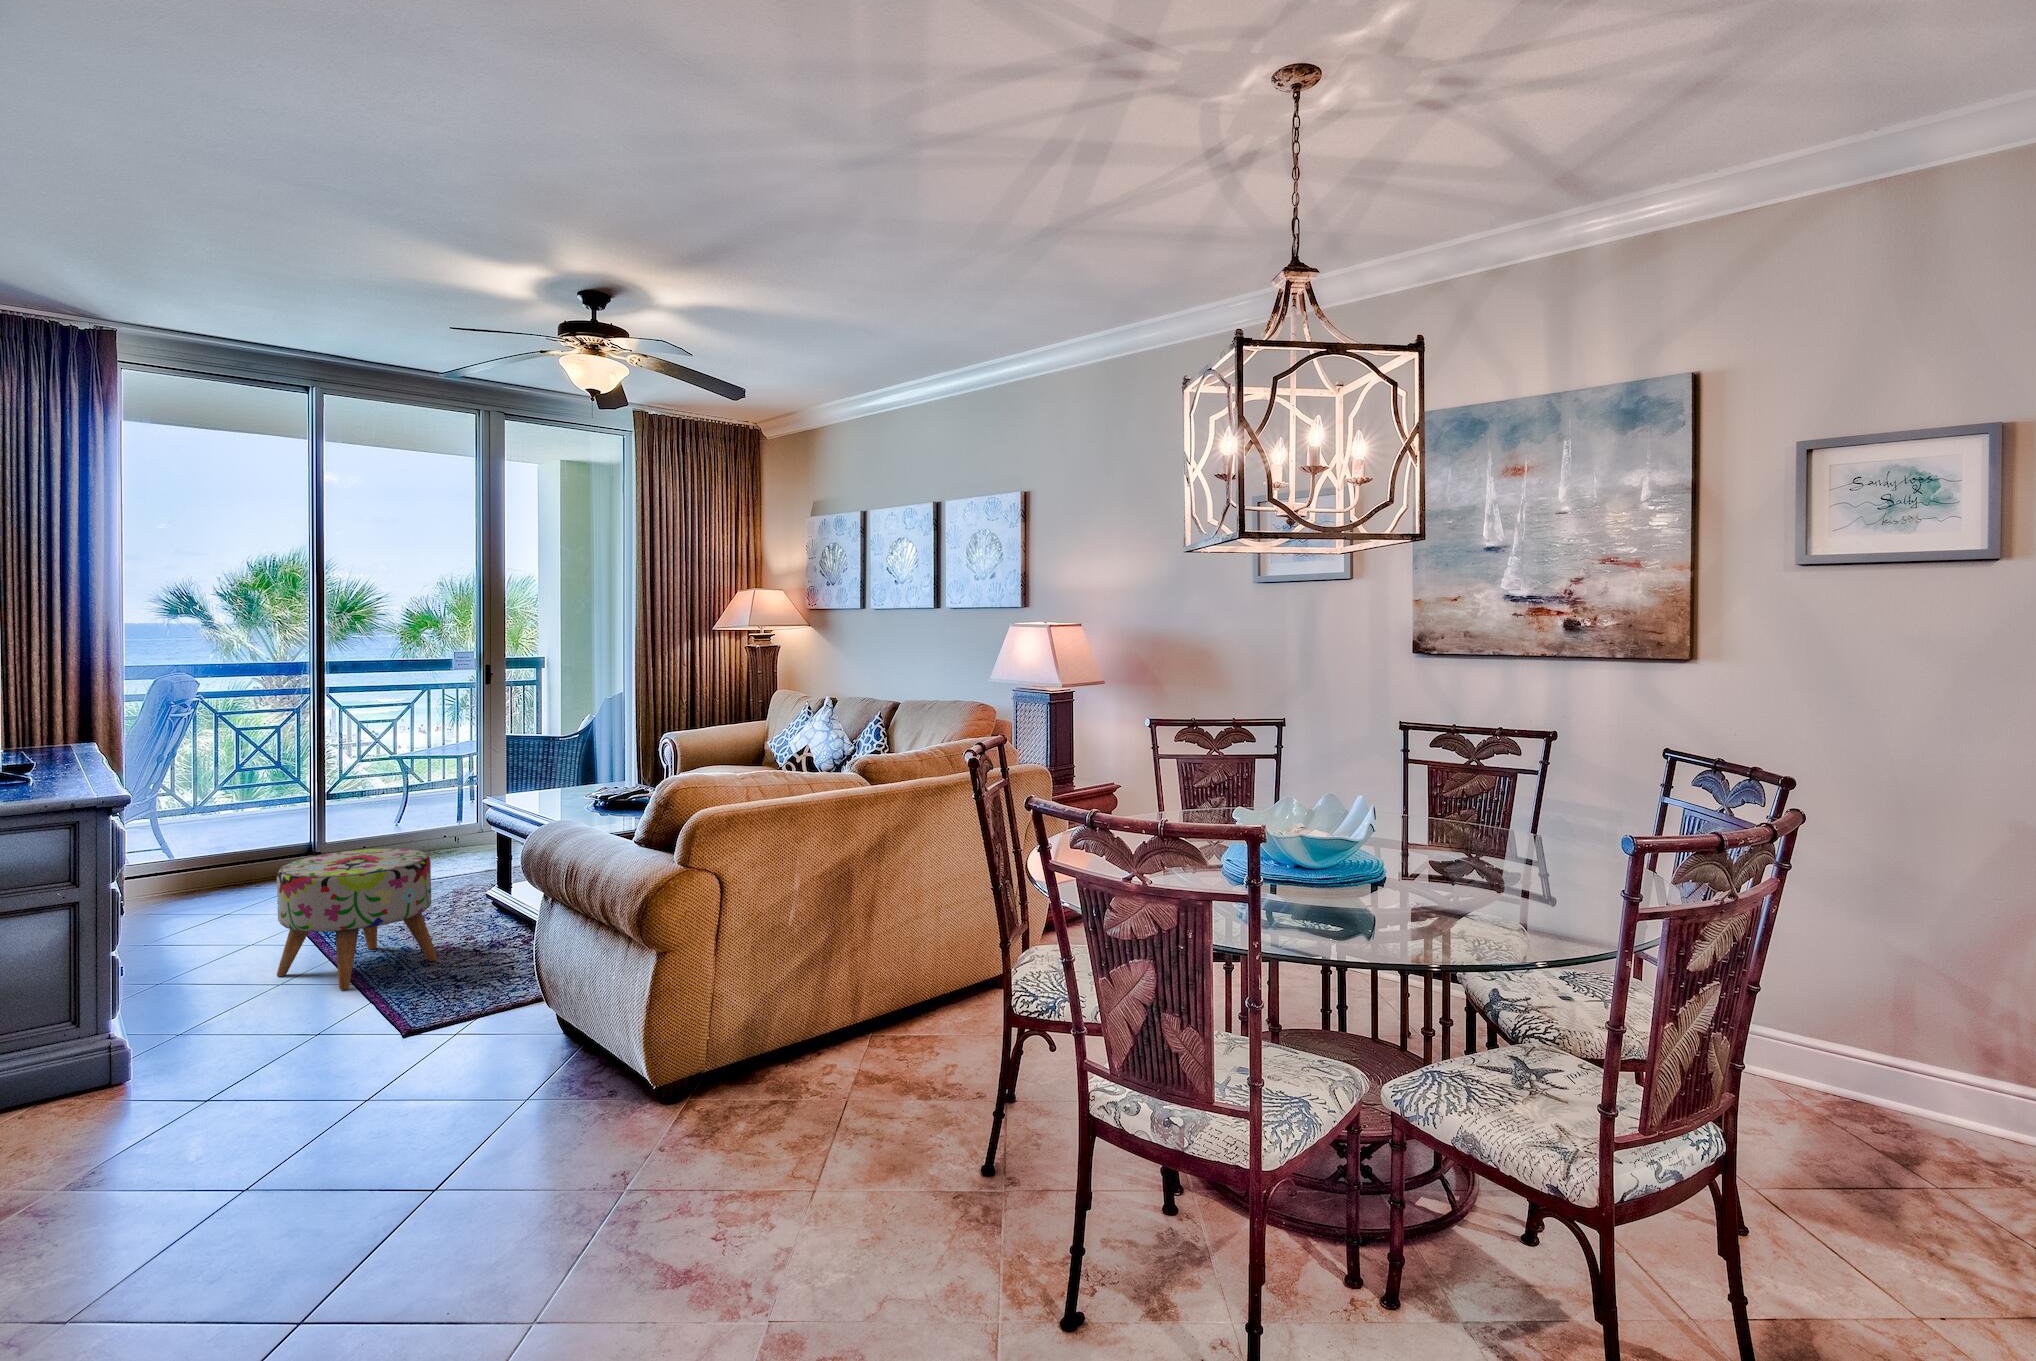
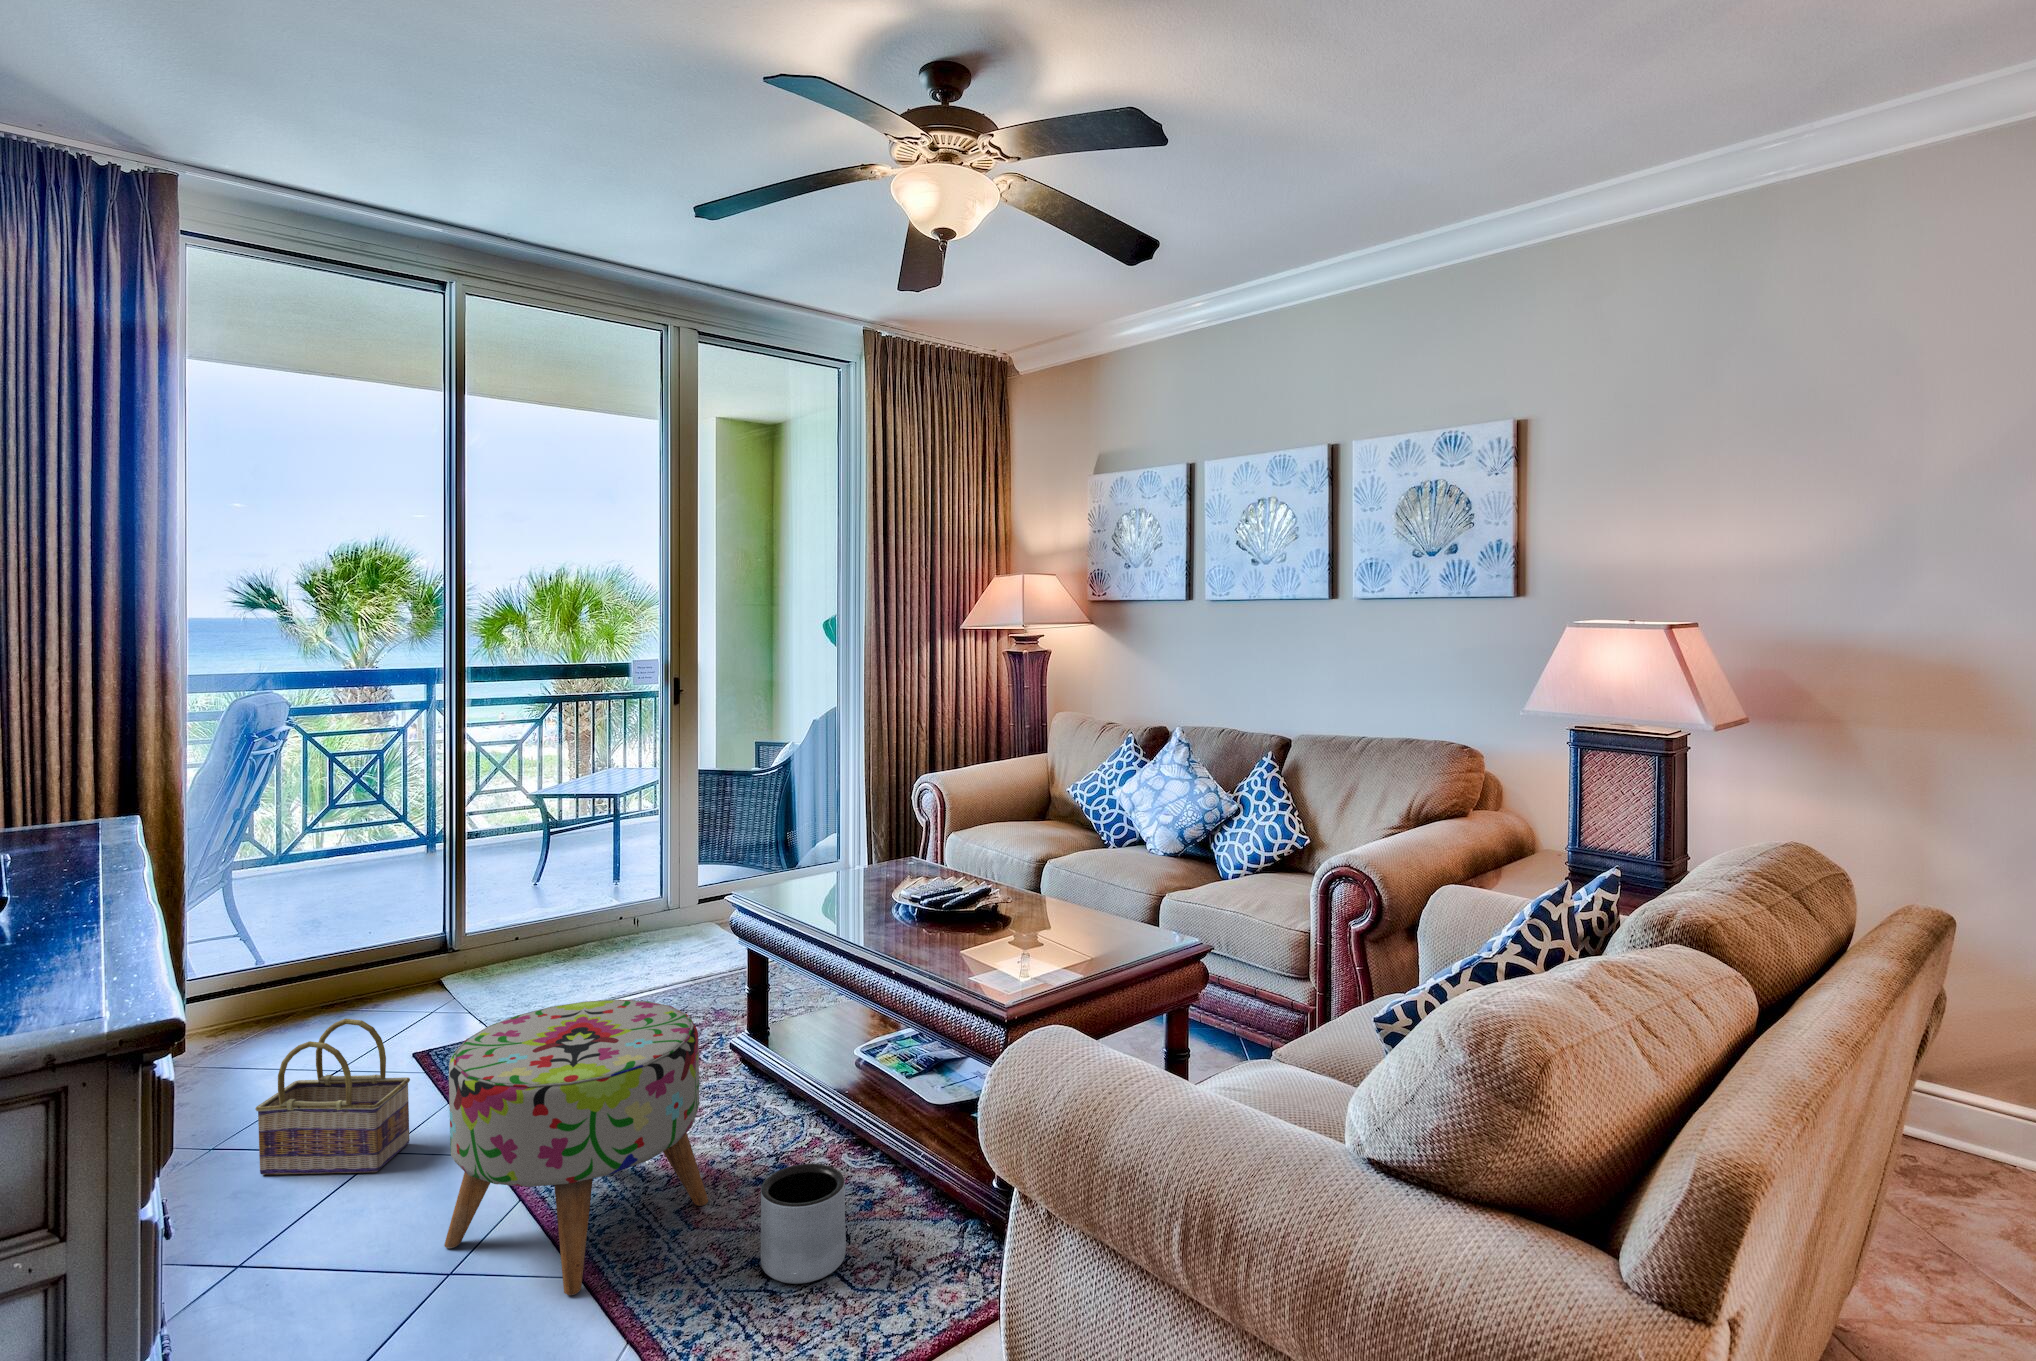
basket: none [167,865,265,953] -> present [255,1019,410,1174]
planter: none [453,929,504,985] -> present [761,1164,846,1284]

